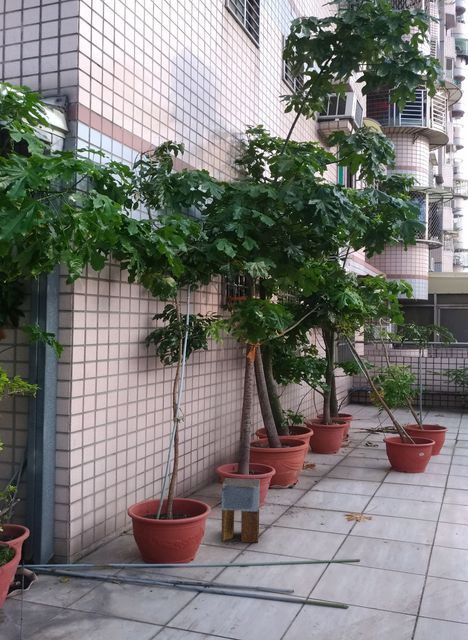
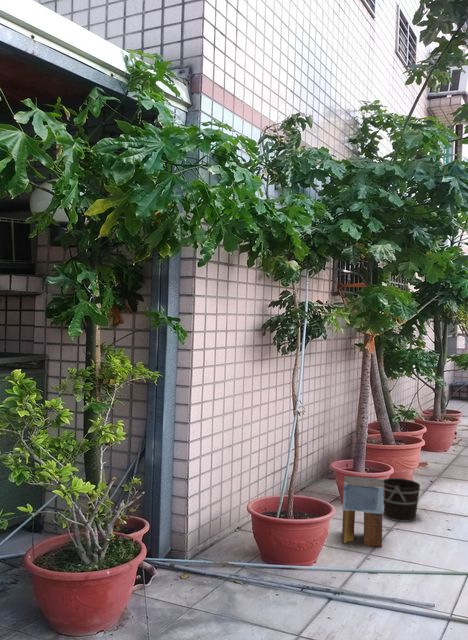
bucket: none [262,477,298,519] -> present [383,478,420,522]

